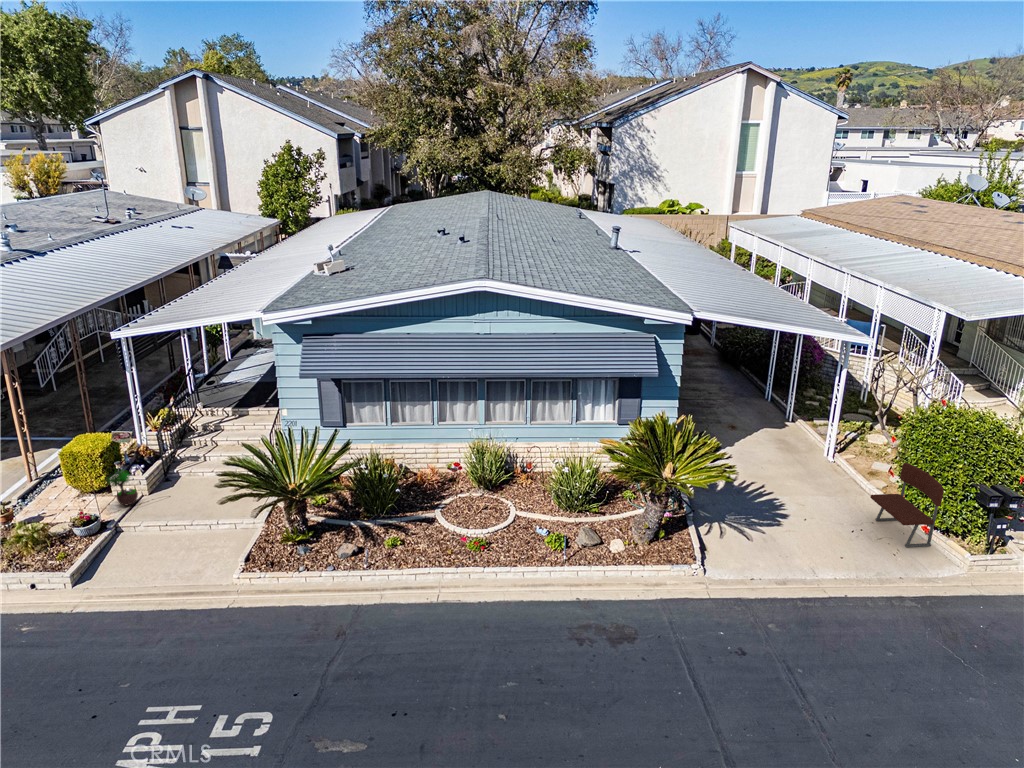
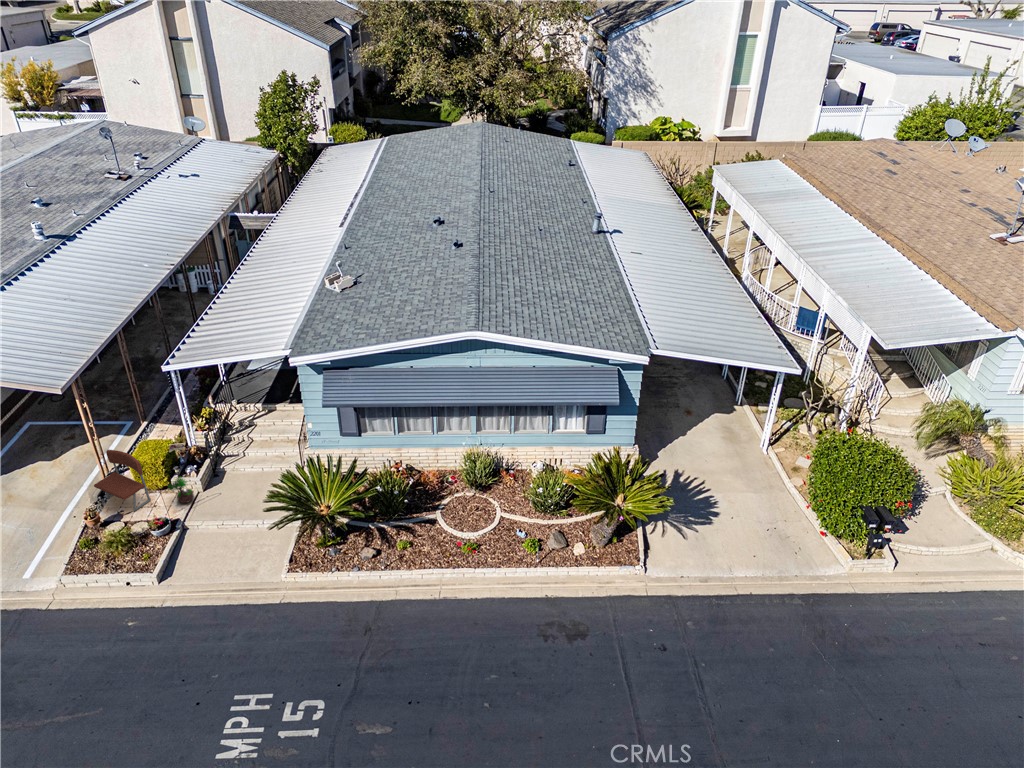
bench: present [870,463,944,547] -> present [94,450,151,511]

